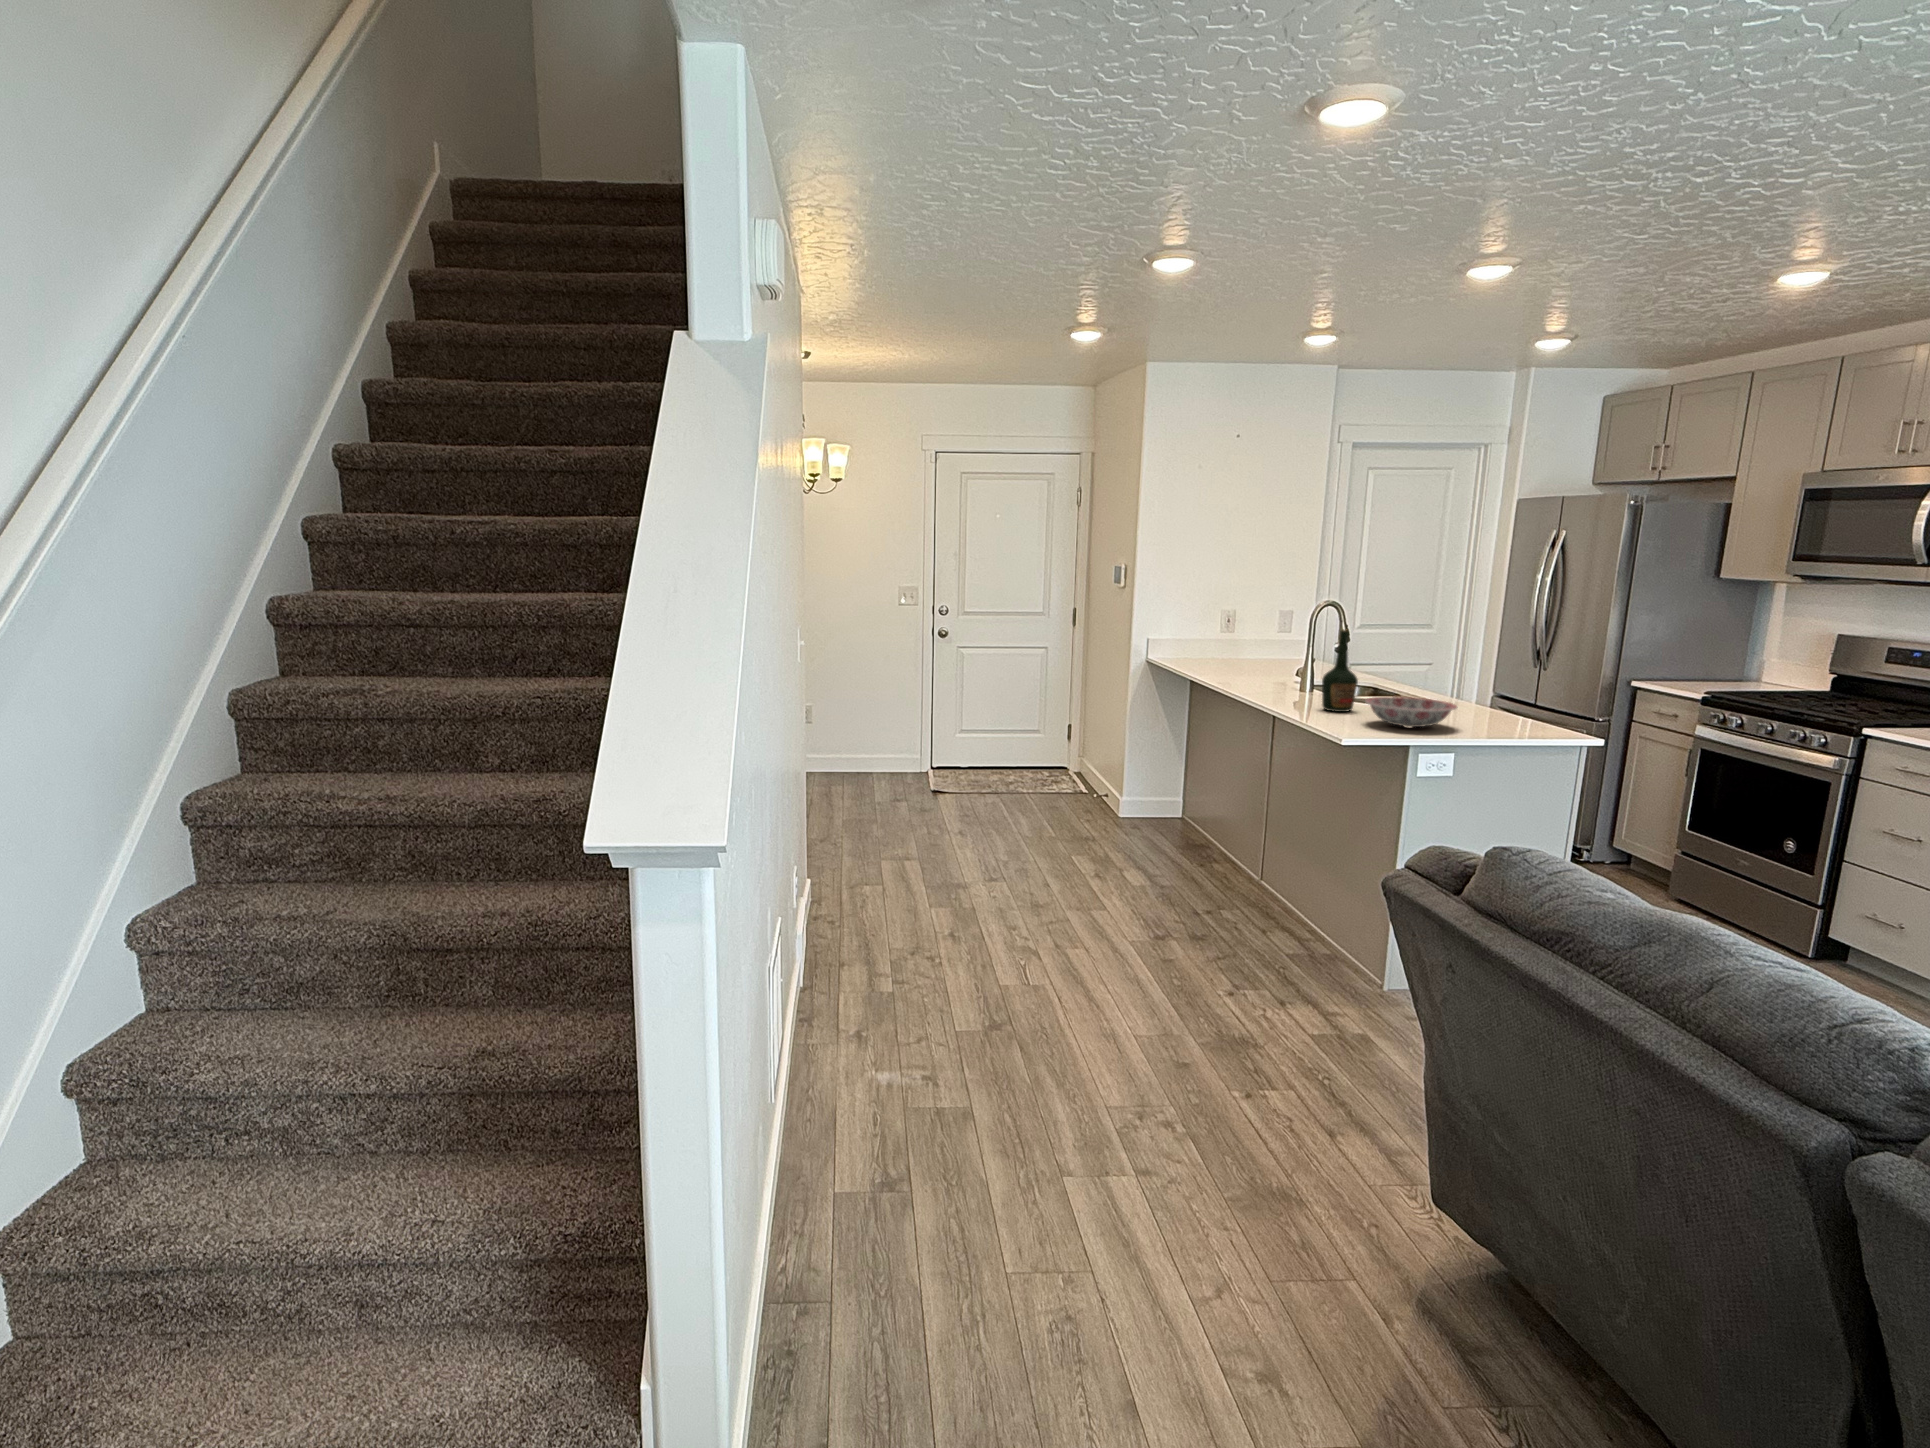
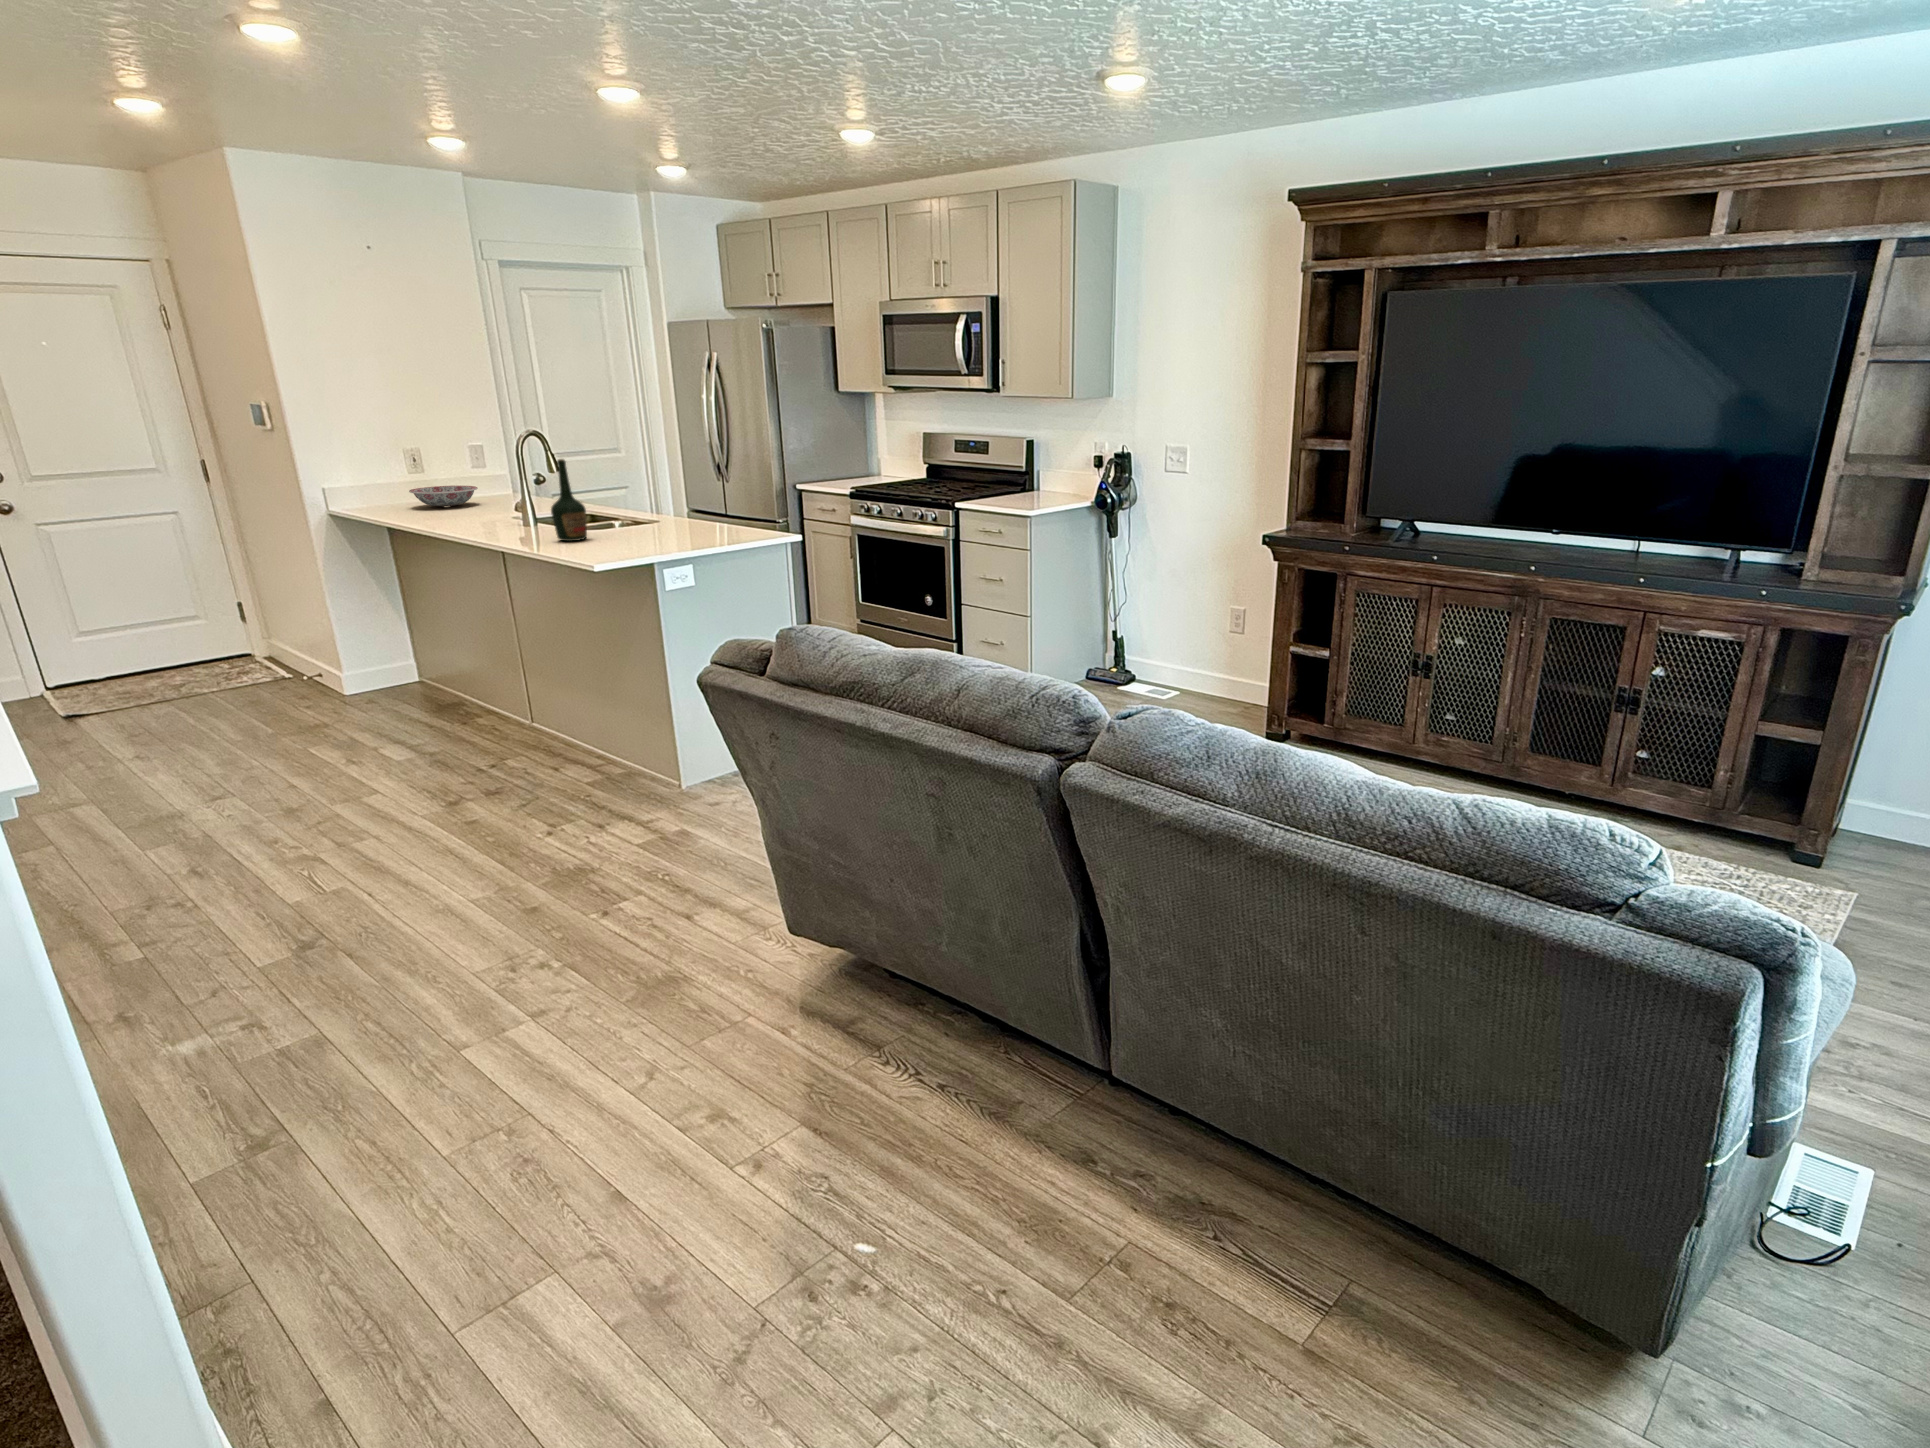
ceramic bowl: present [1365,697,1457,727] -> present [409,486,478,507]

